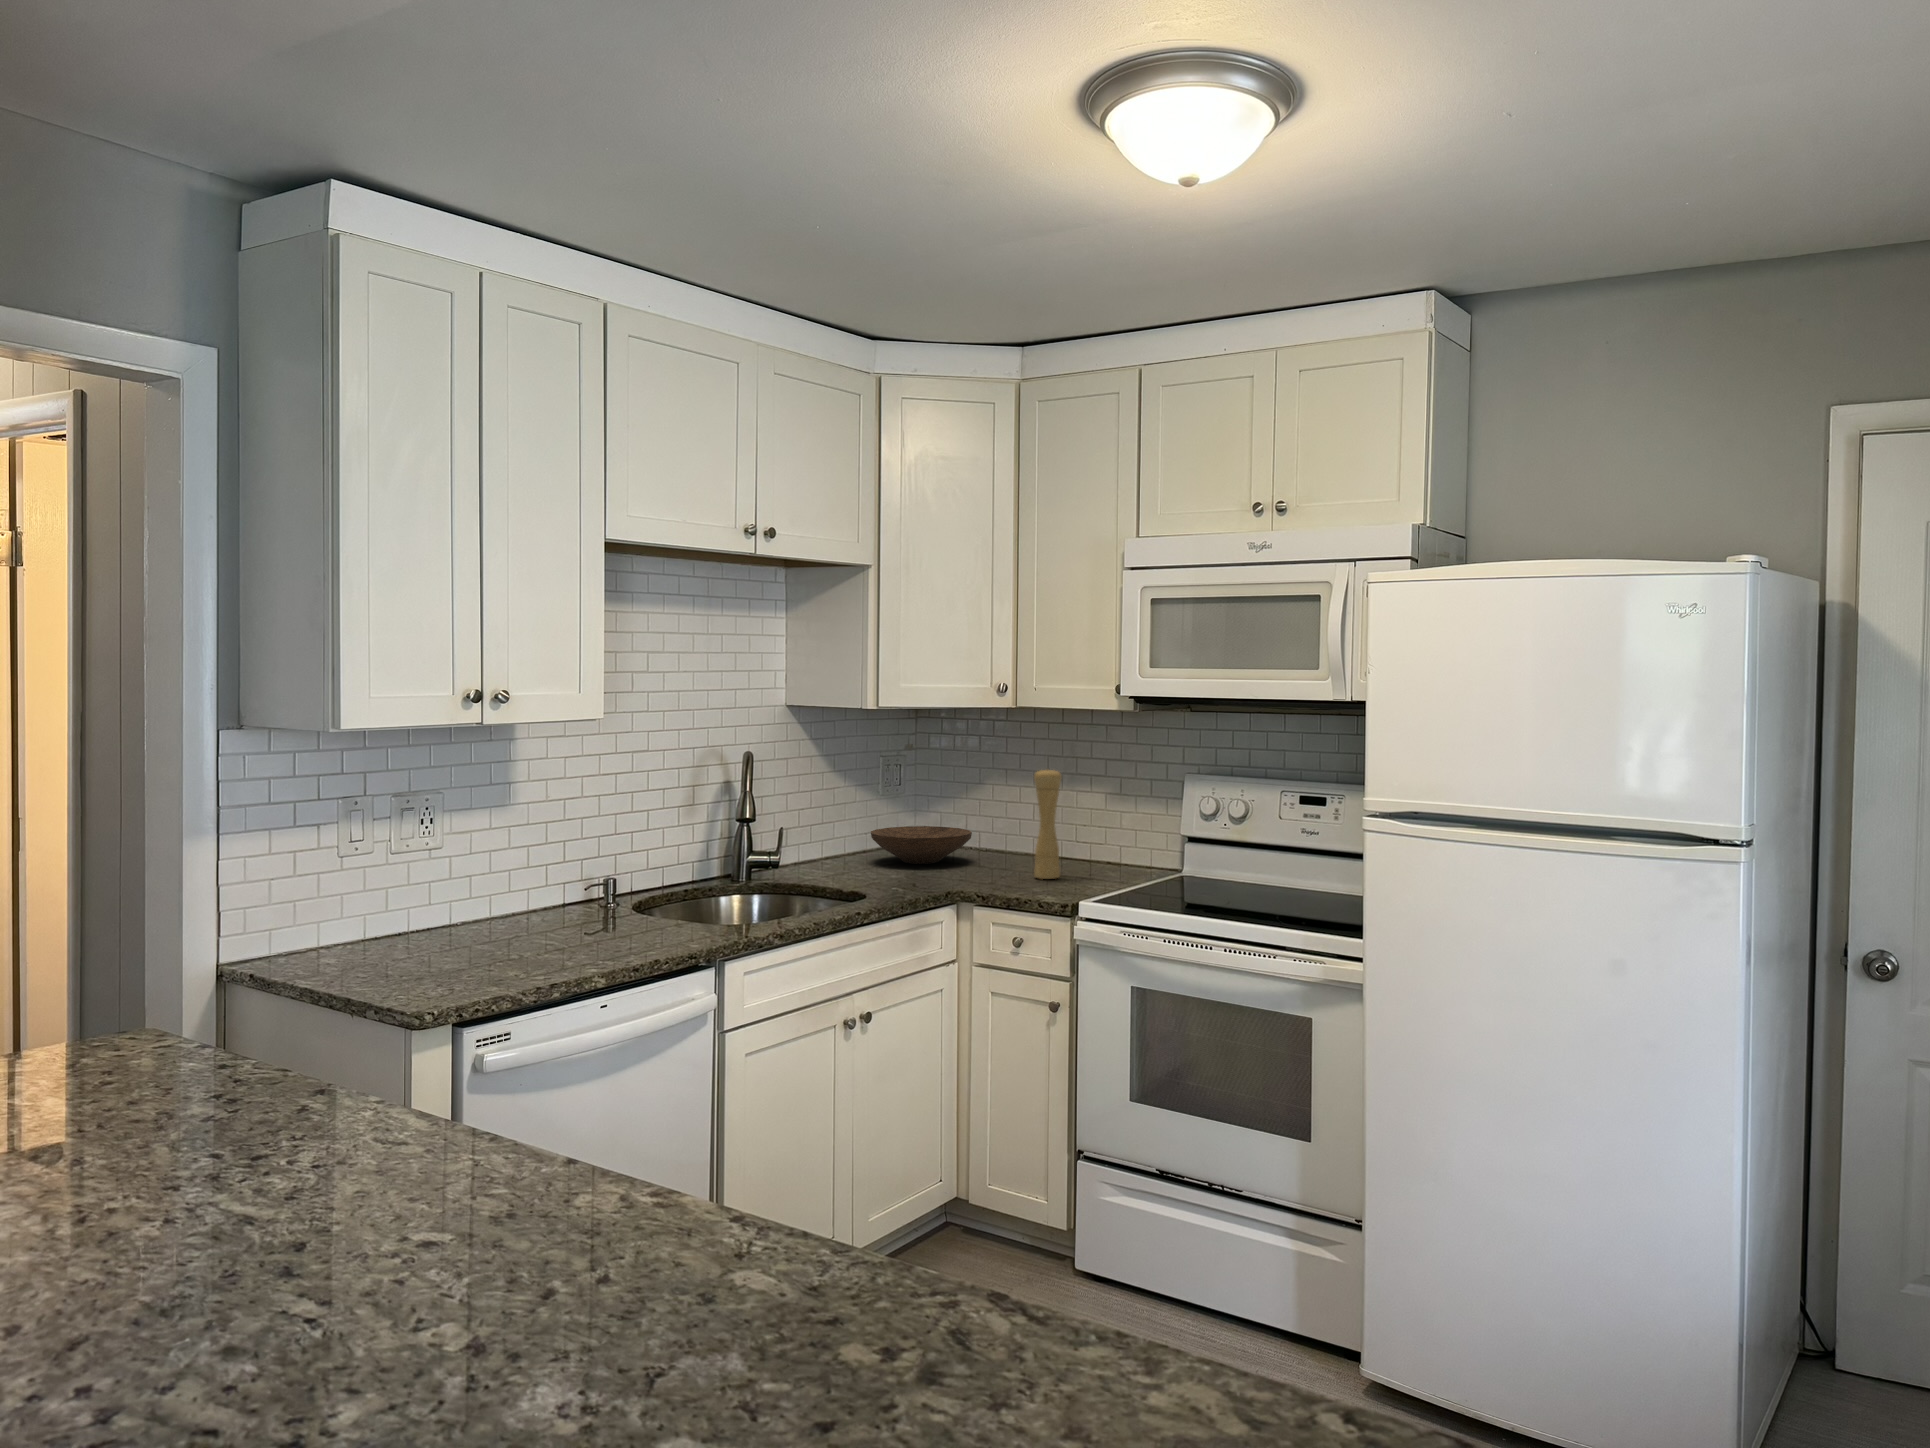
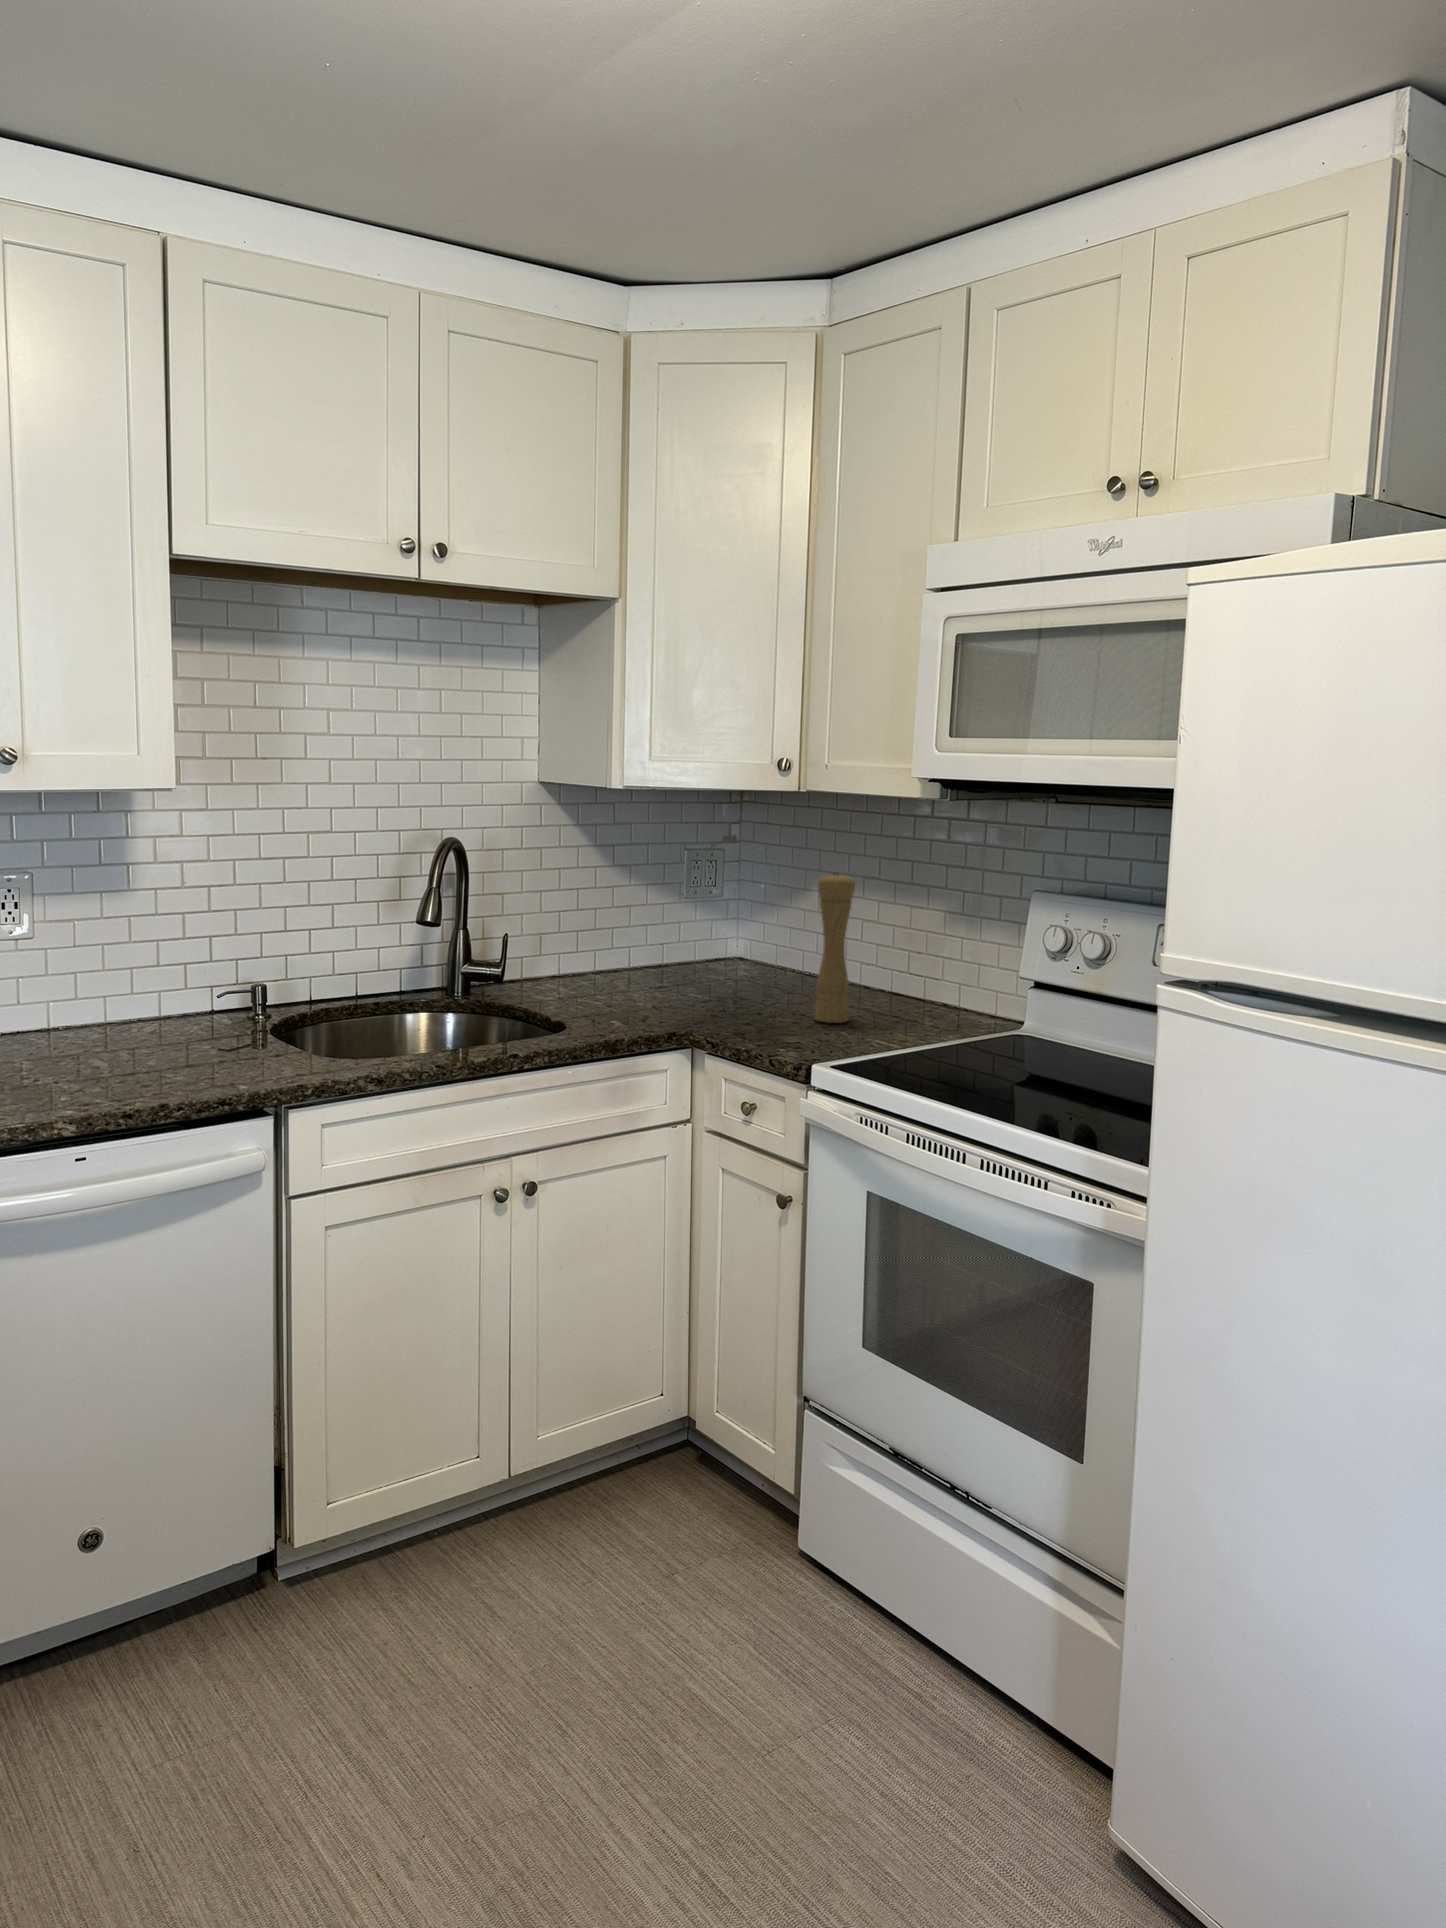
wooden bowl: present [871,826,972,864] -> none [639,938,770,988]

